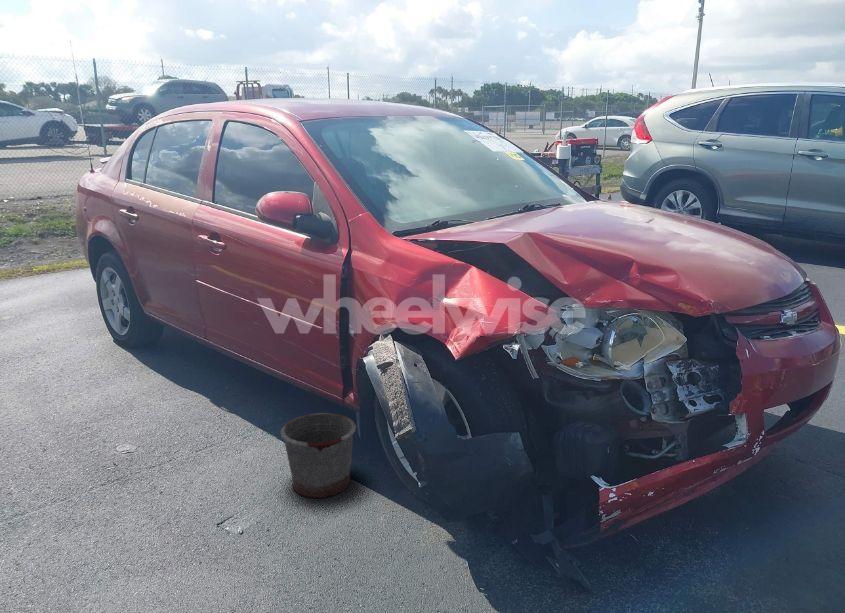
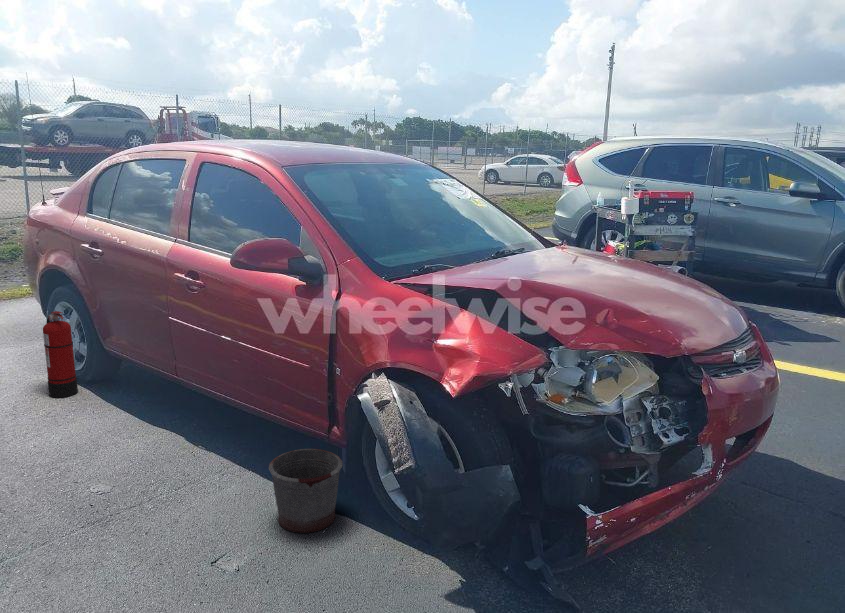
fire extinguisher: none [86,277,123,362] -> present [43,311,78,398]

